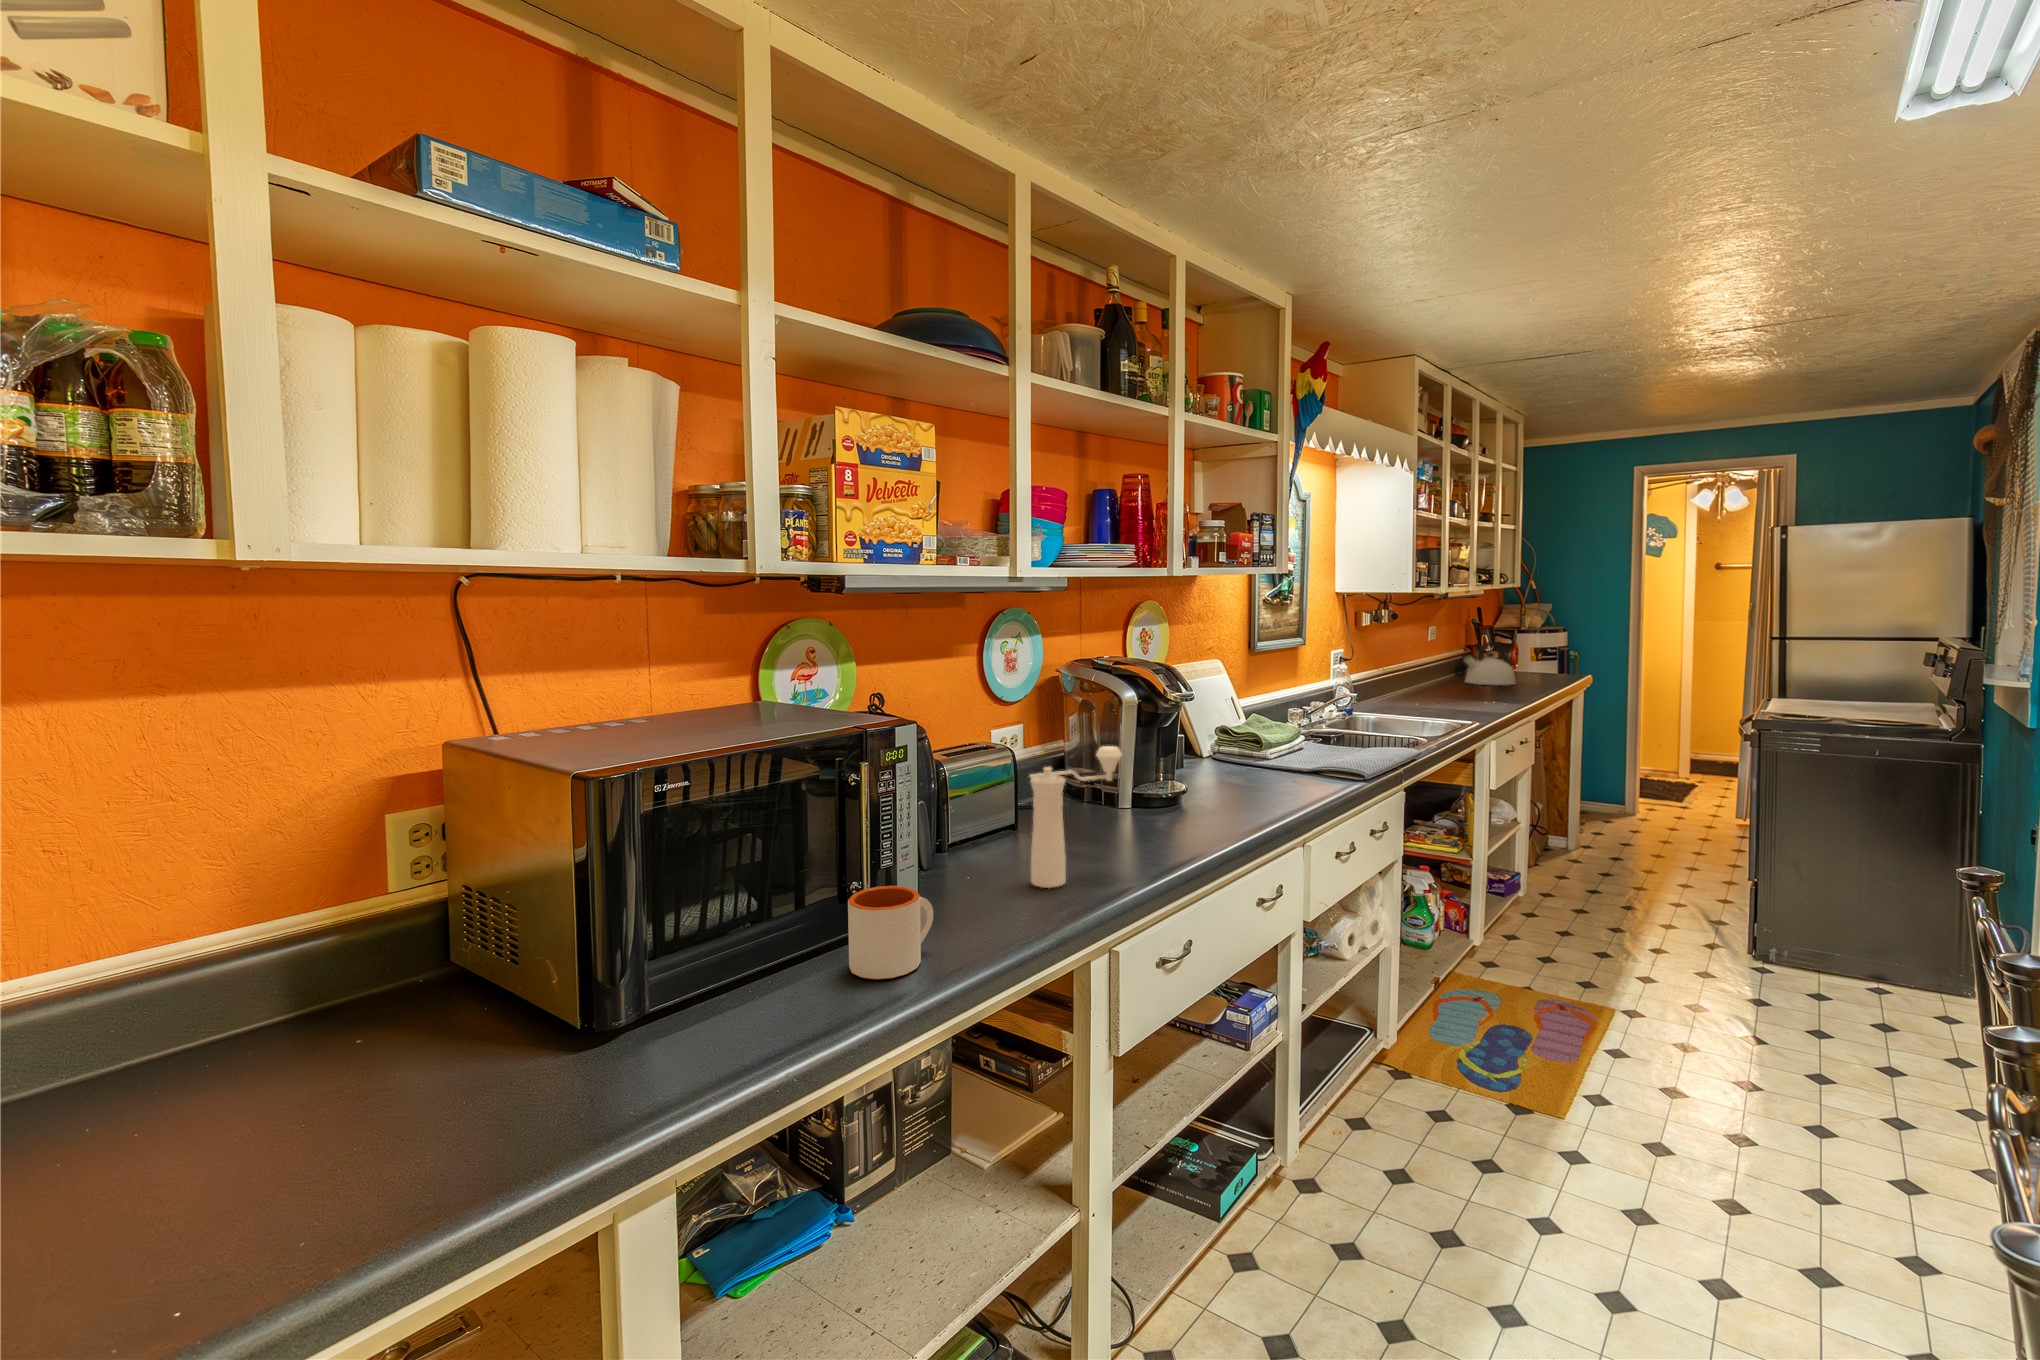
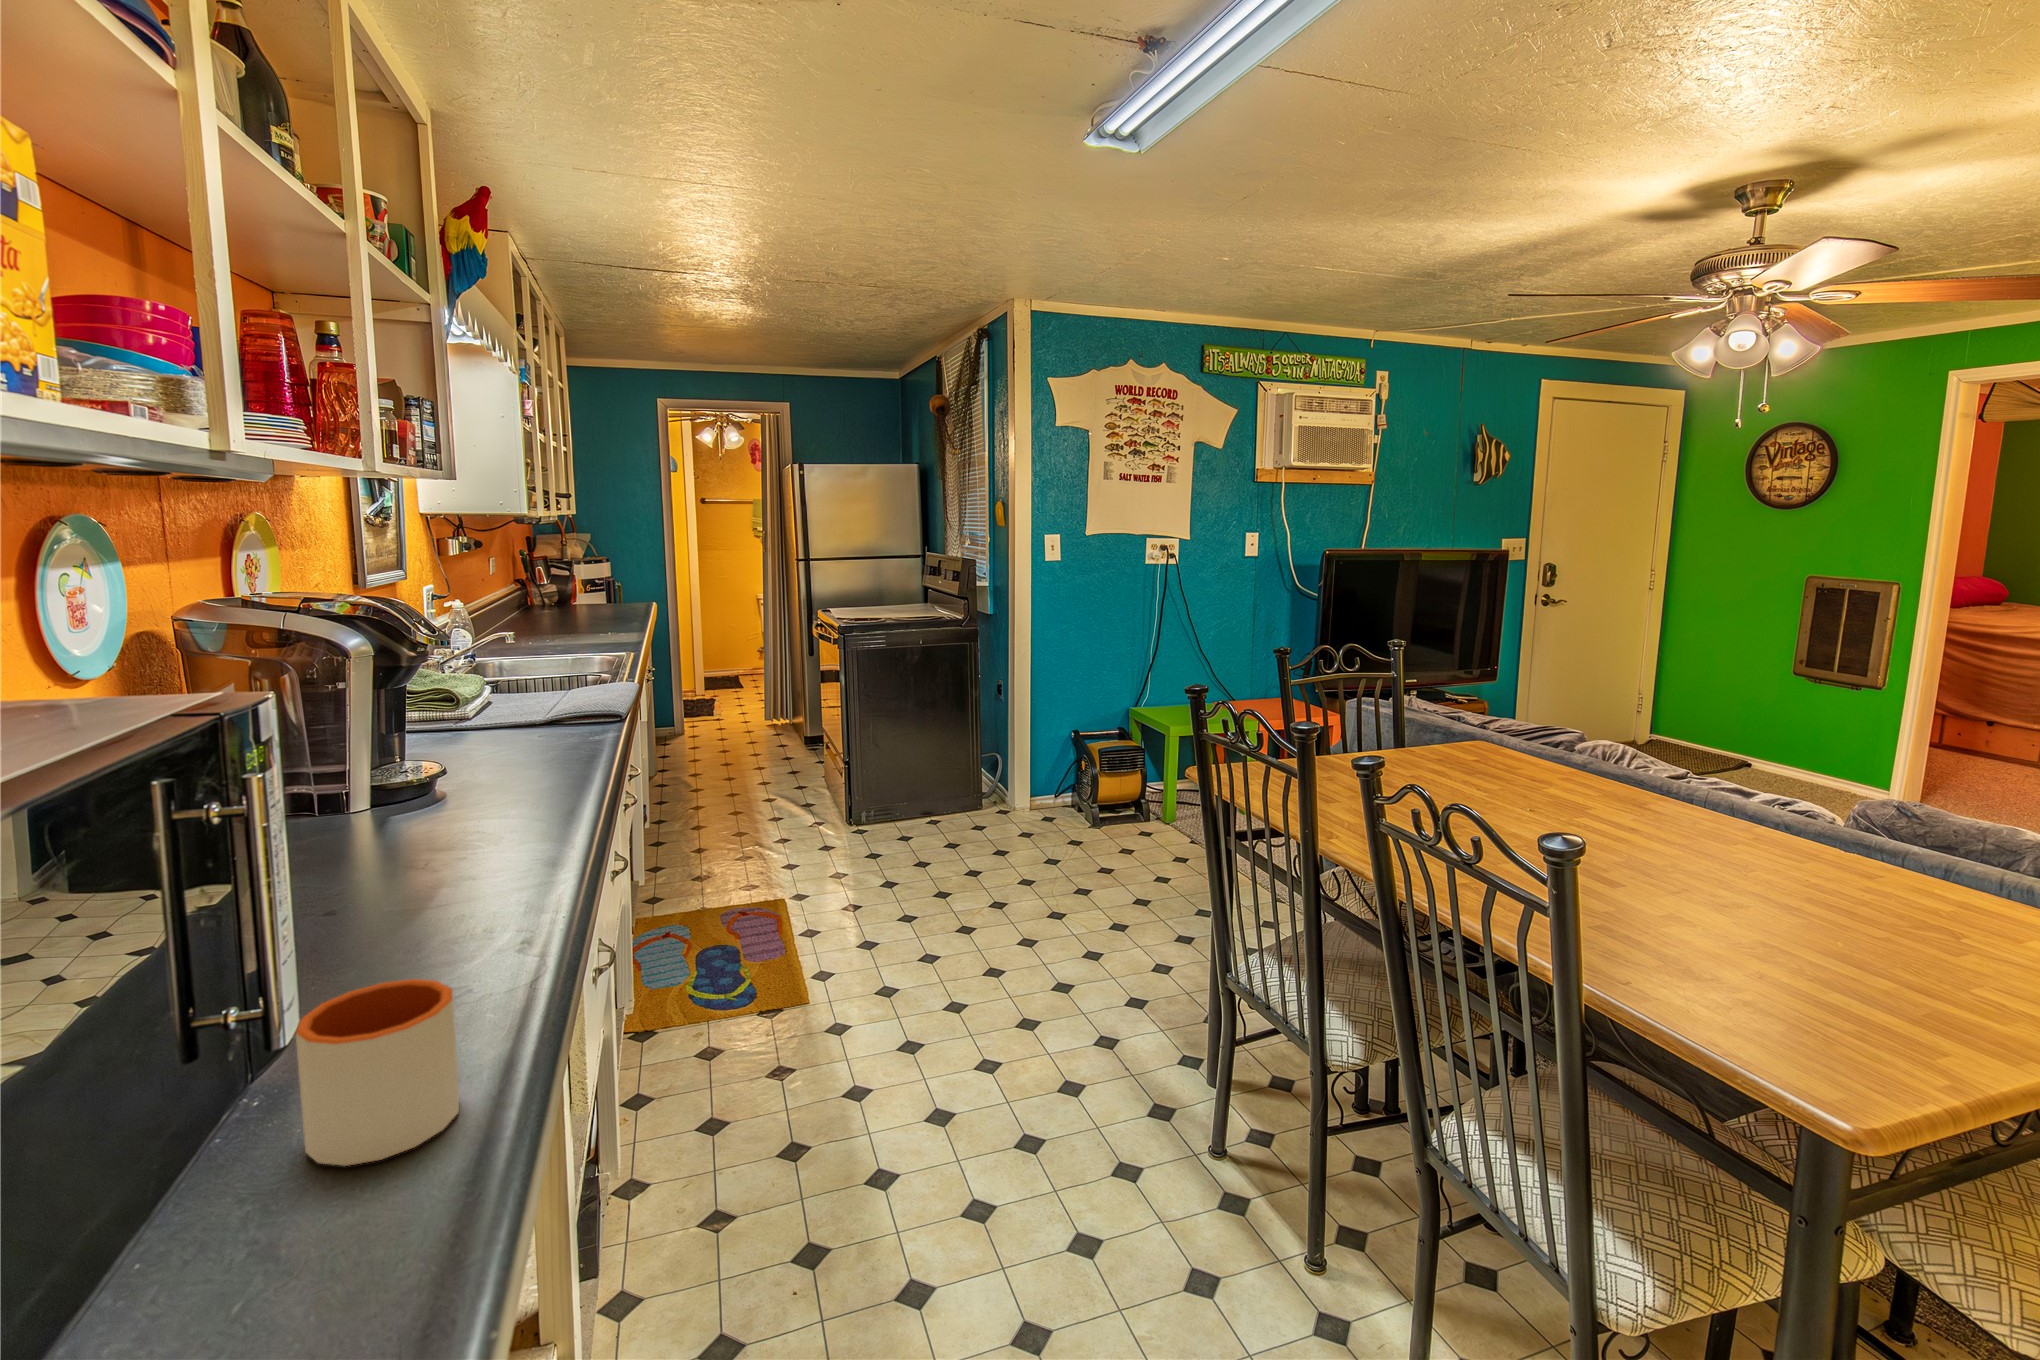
kettle: present [1464,641,1516,685] -> none [548,569,608,617]
pepper mill: present [1030,746,1122,888] -> none [395,707,522,938]

